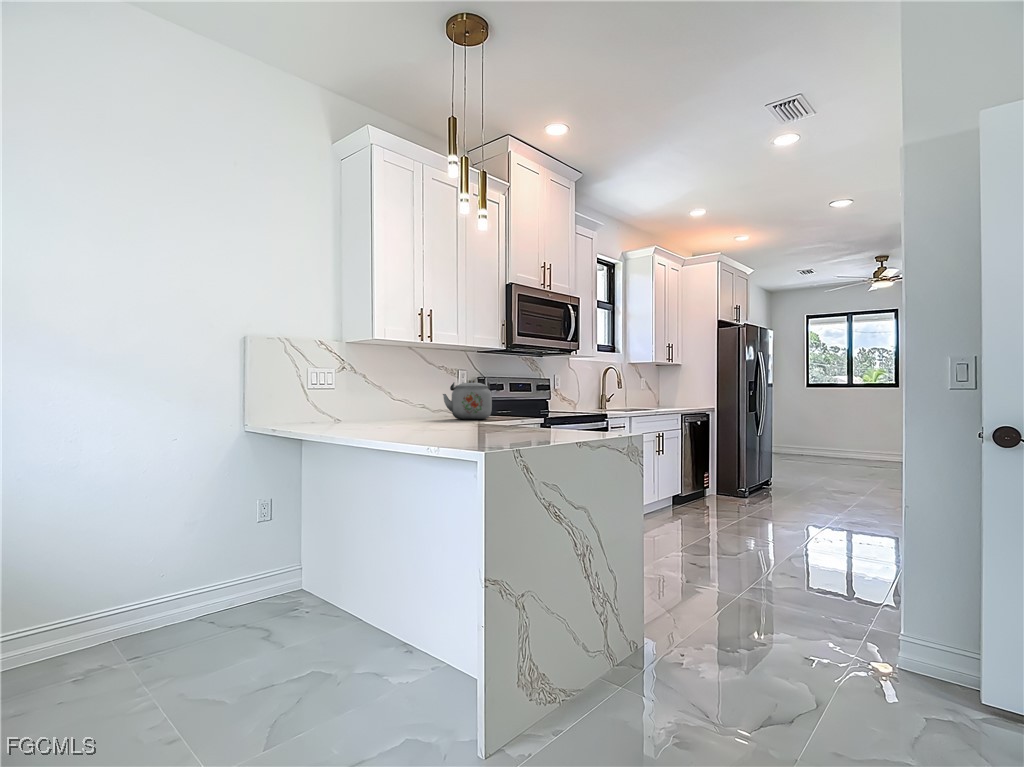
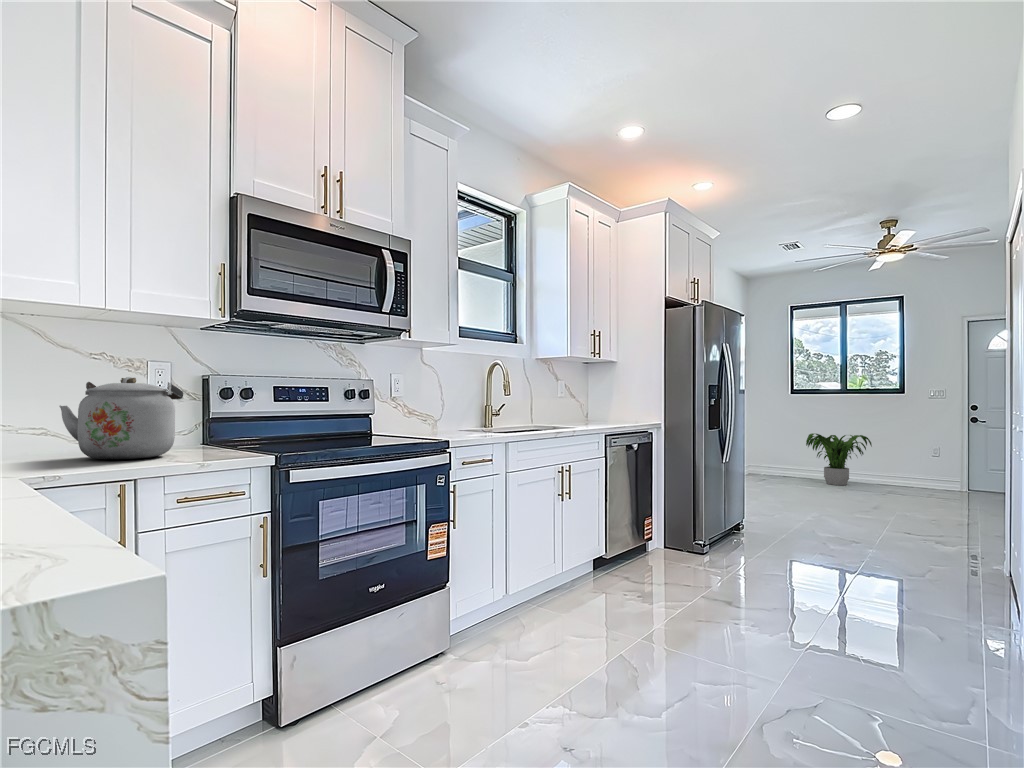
potted plant: none [820,418,873,459] -> present [806,433,872,485]

